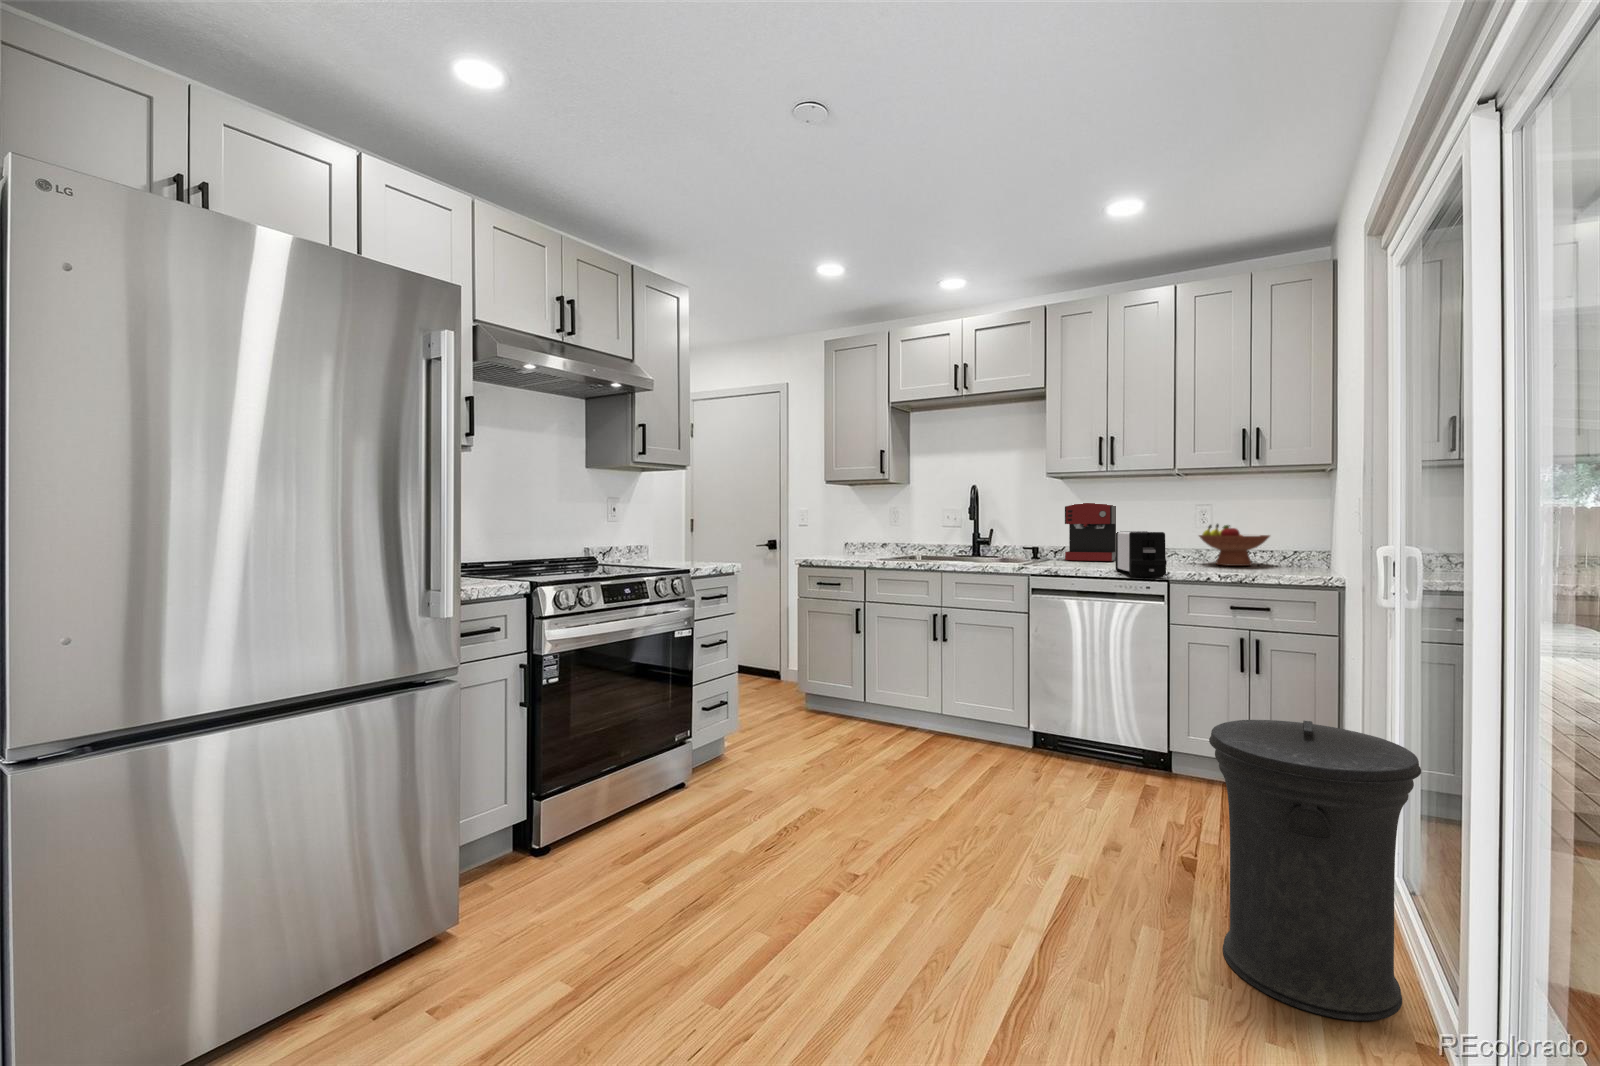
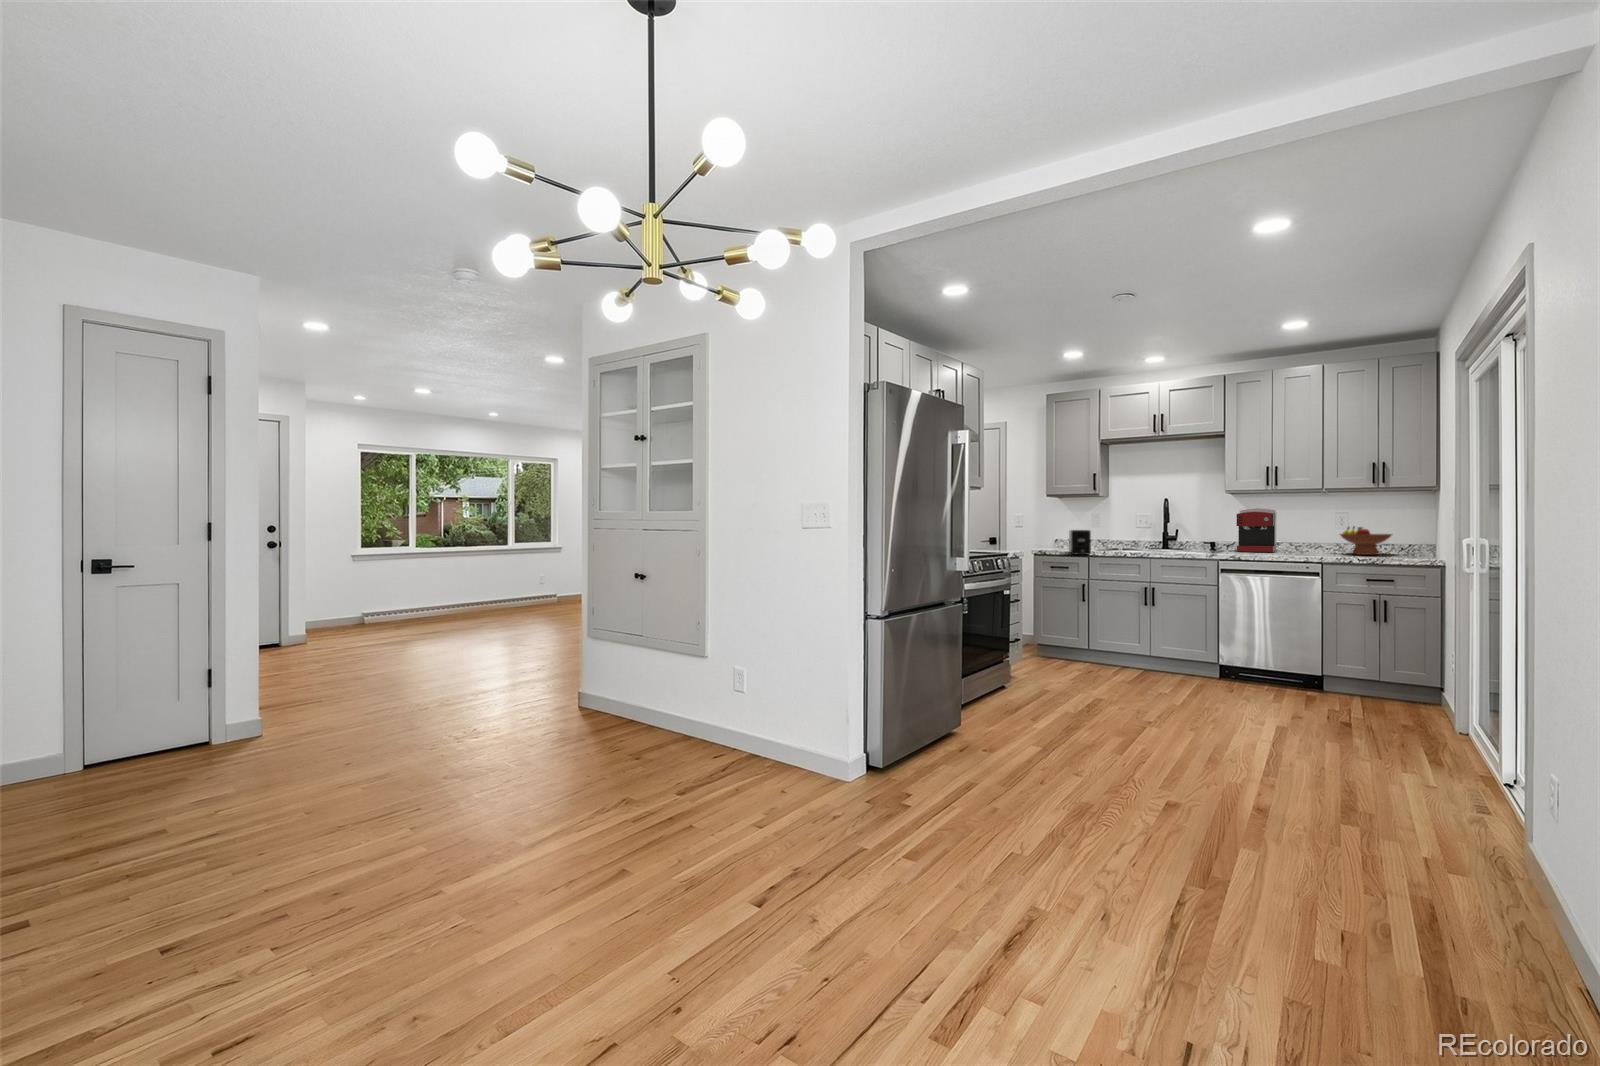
toaster: present [1115,531,1167,577] -> present [1069,530,1091,555]
trash can: present [1209,720,1421,1021] -> none [1367,628,1484,769]

